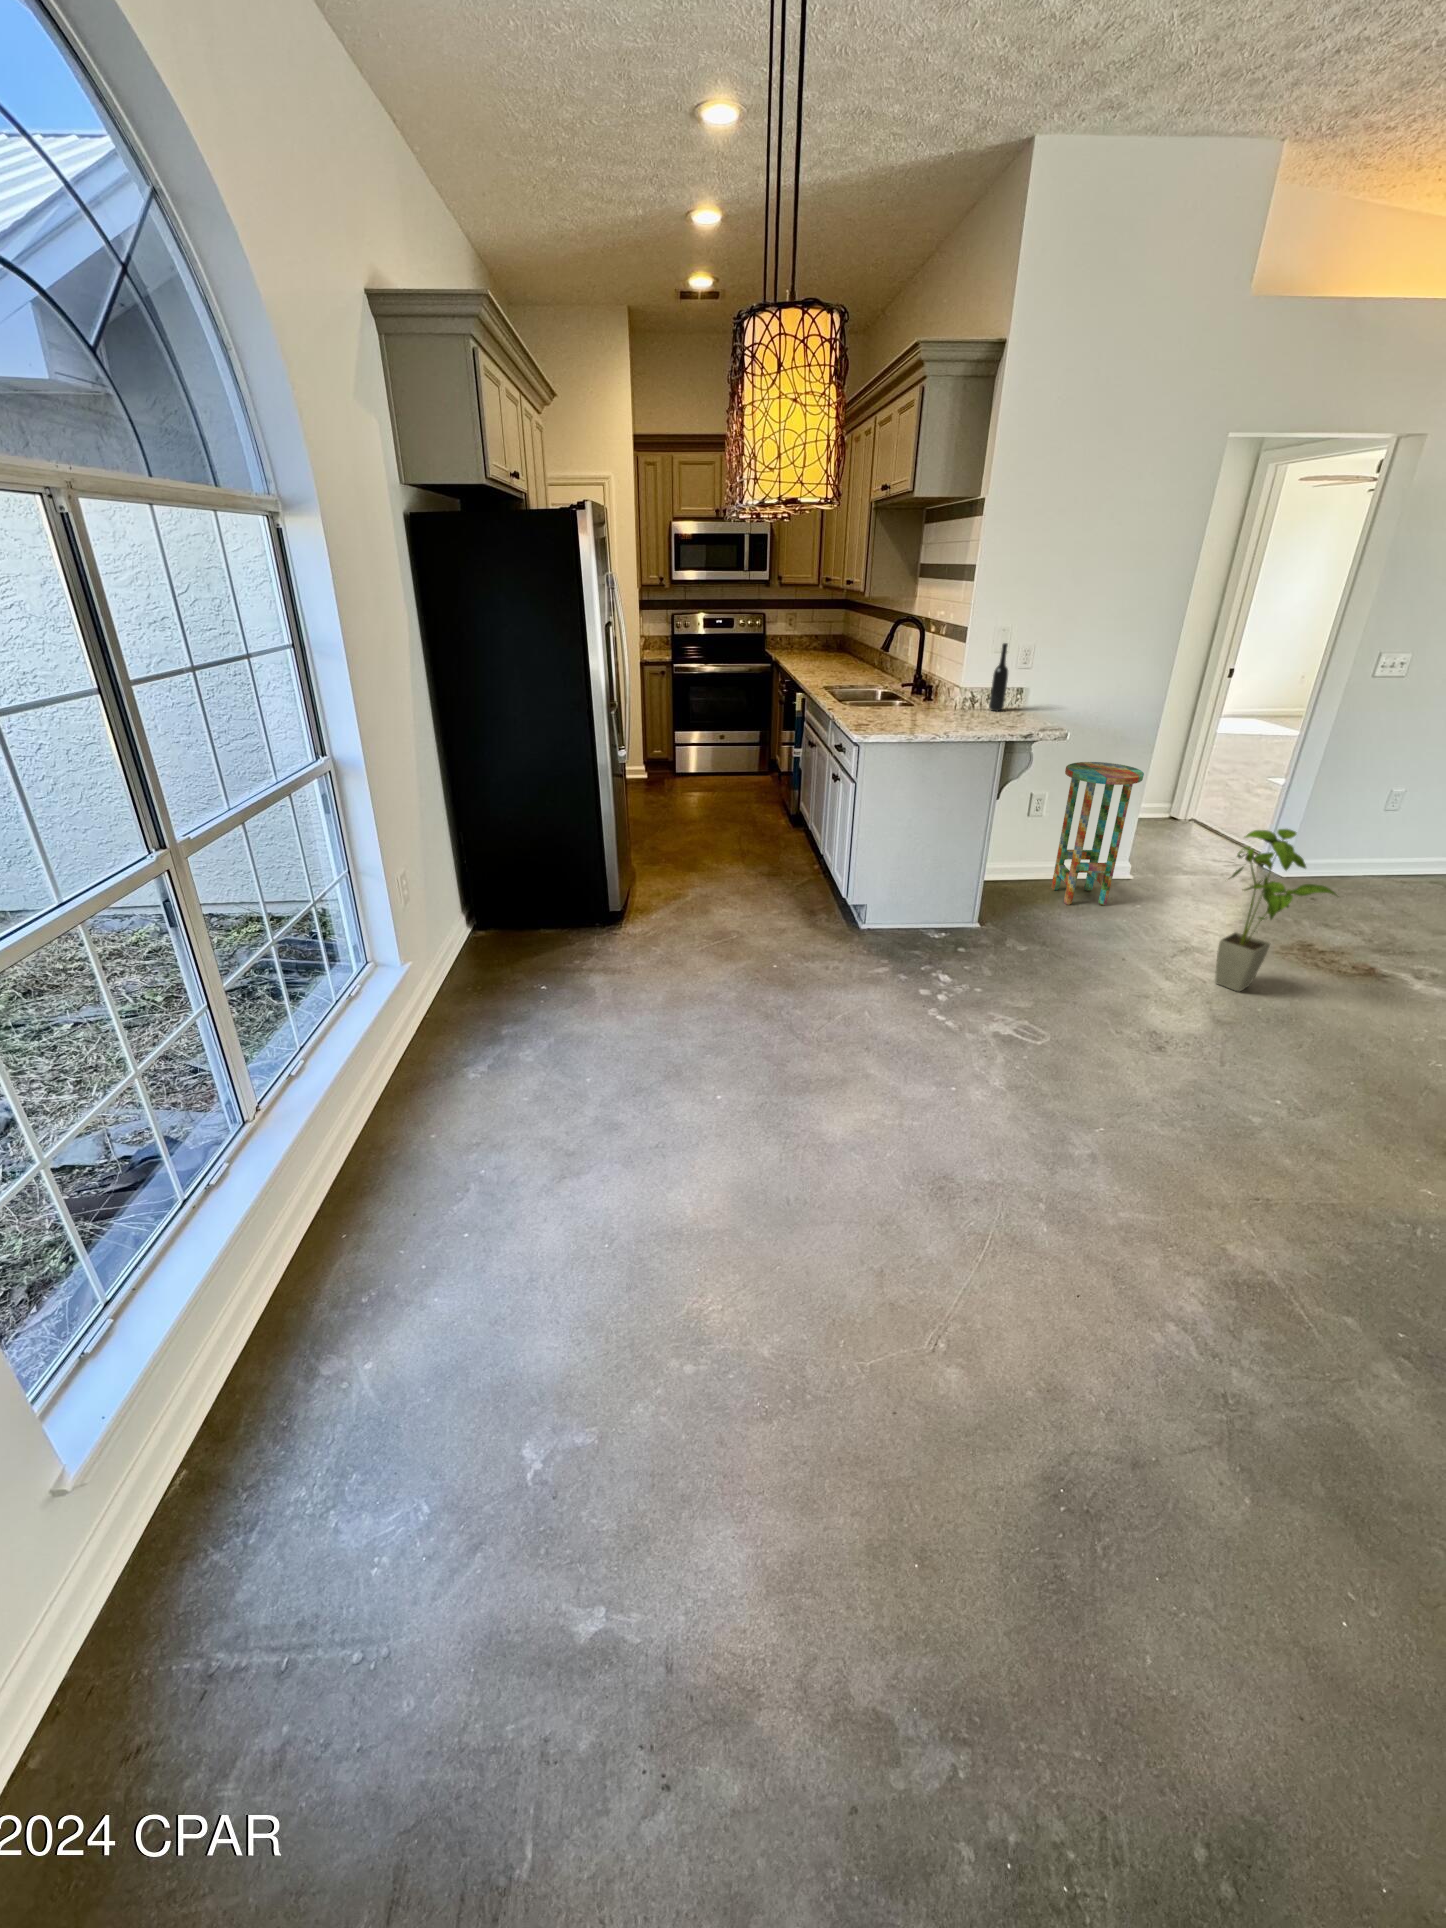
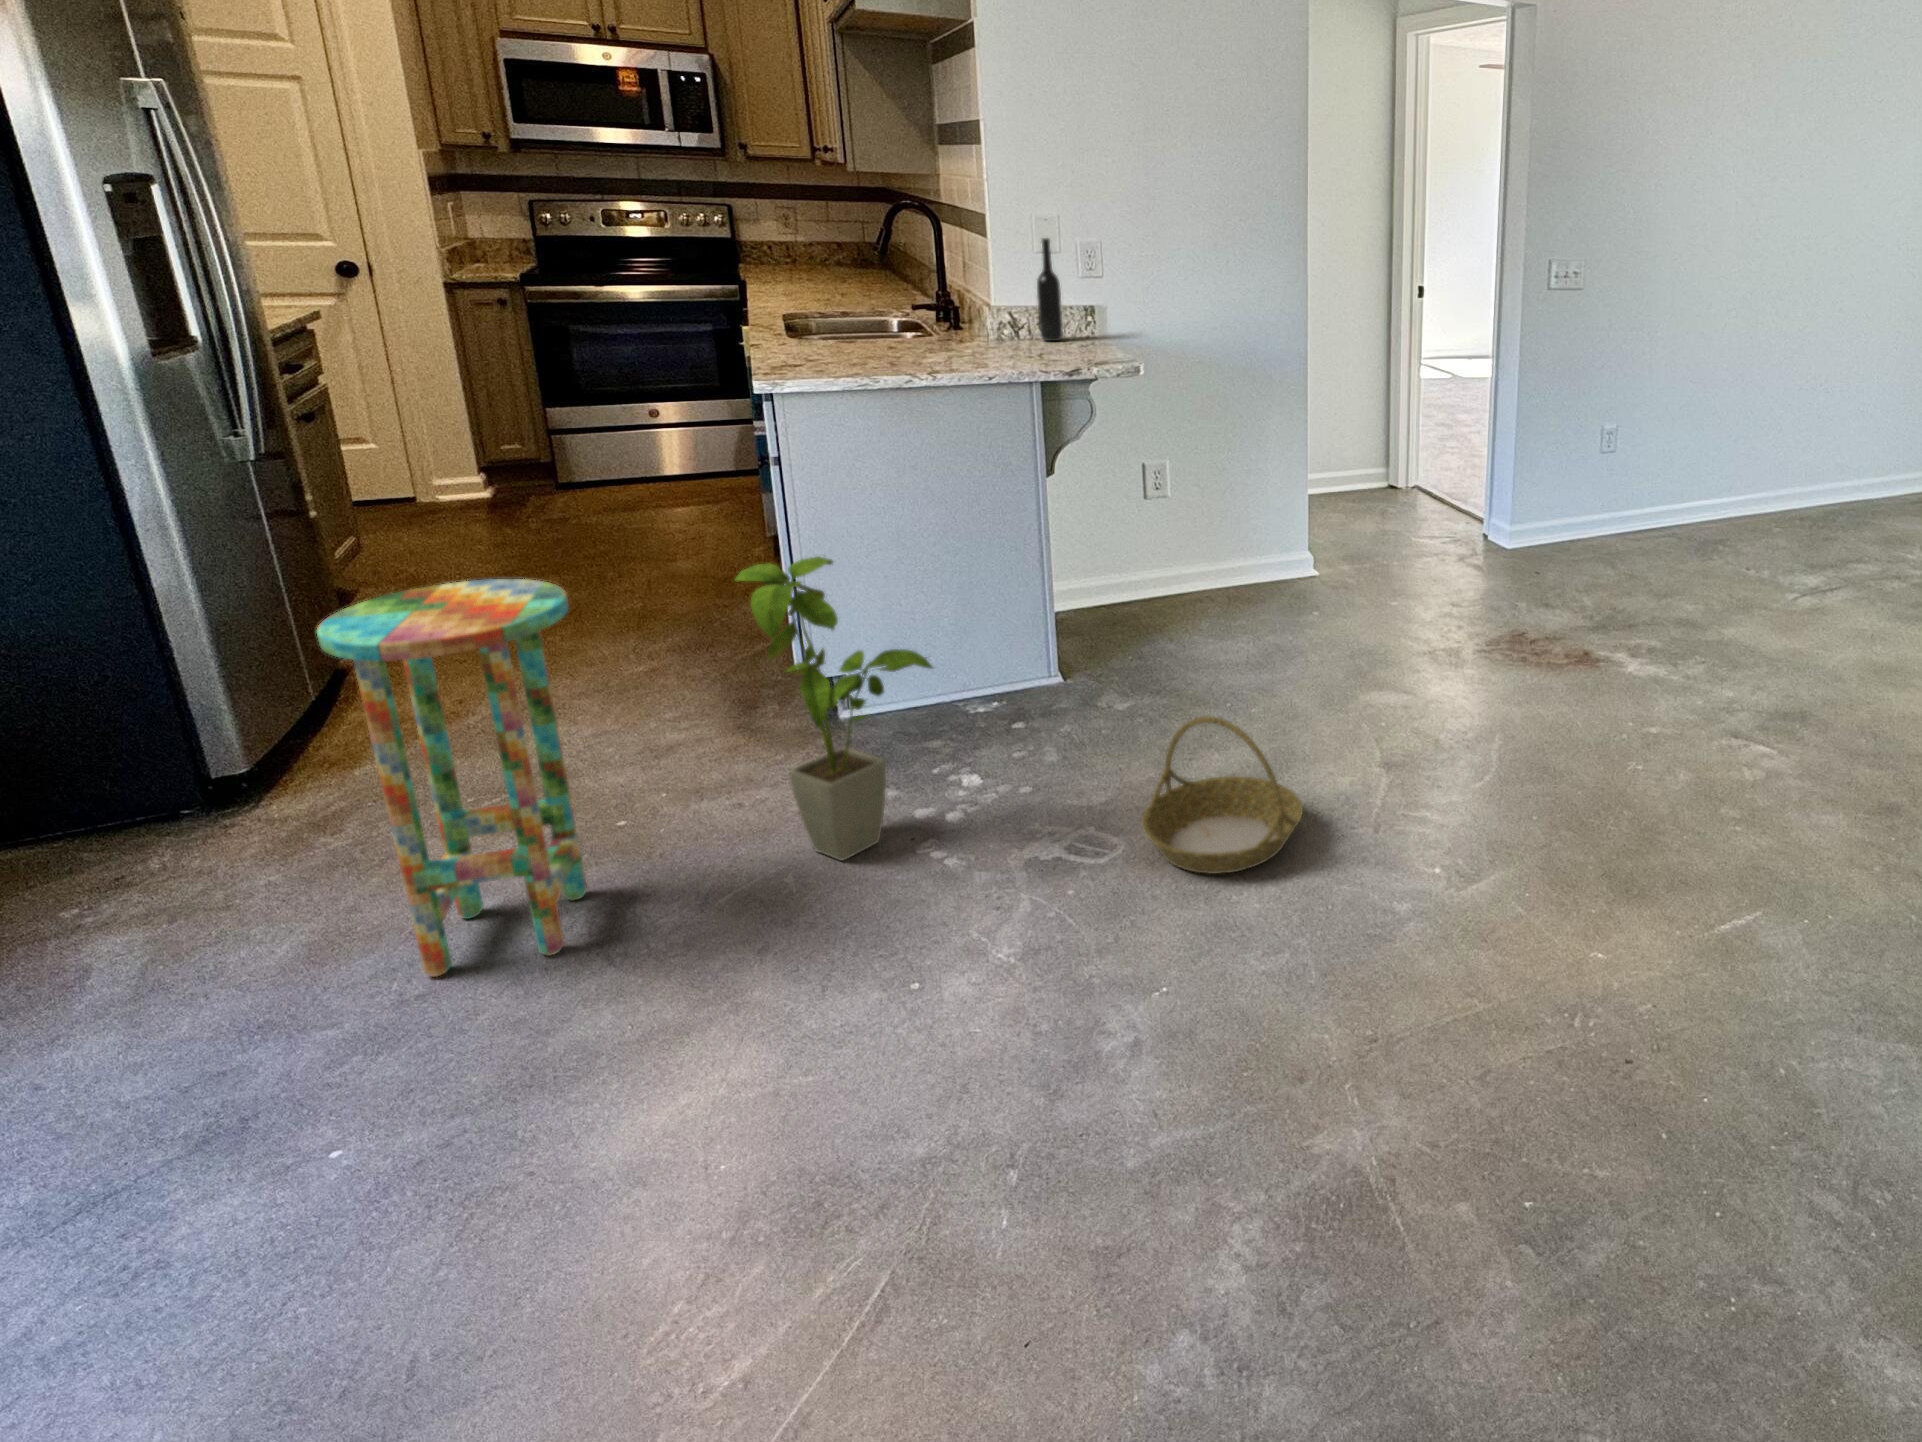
side table: present [1051,762,1144,905] -> present [317,579,587,977]
house plant: present [1215,829,1337,992] -> present [735,556,933,861]
basket: none [1065,969,1176,1069] -> present [1141,716,1303,874]

